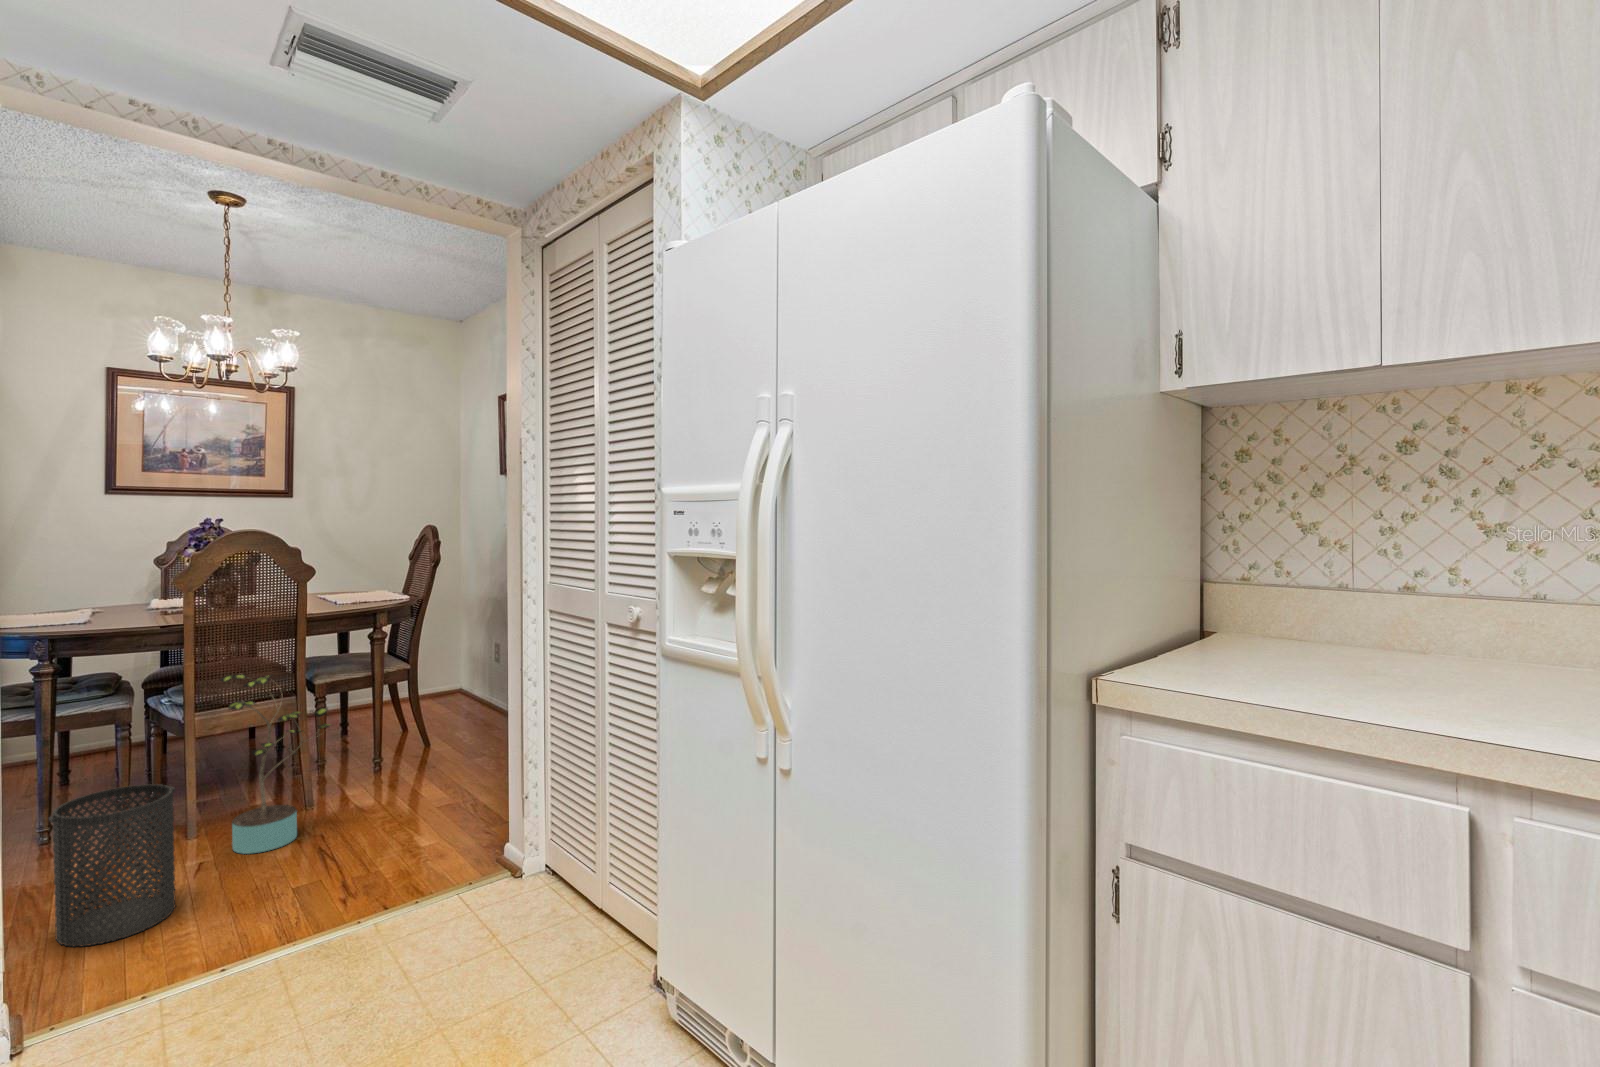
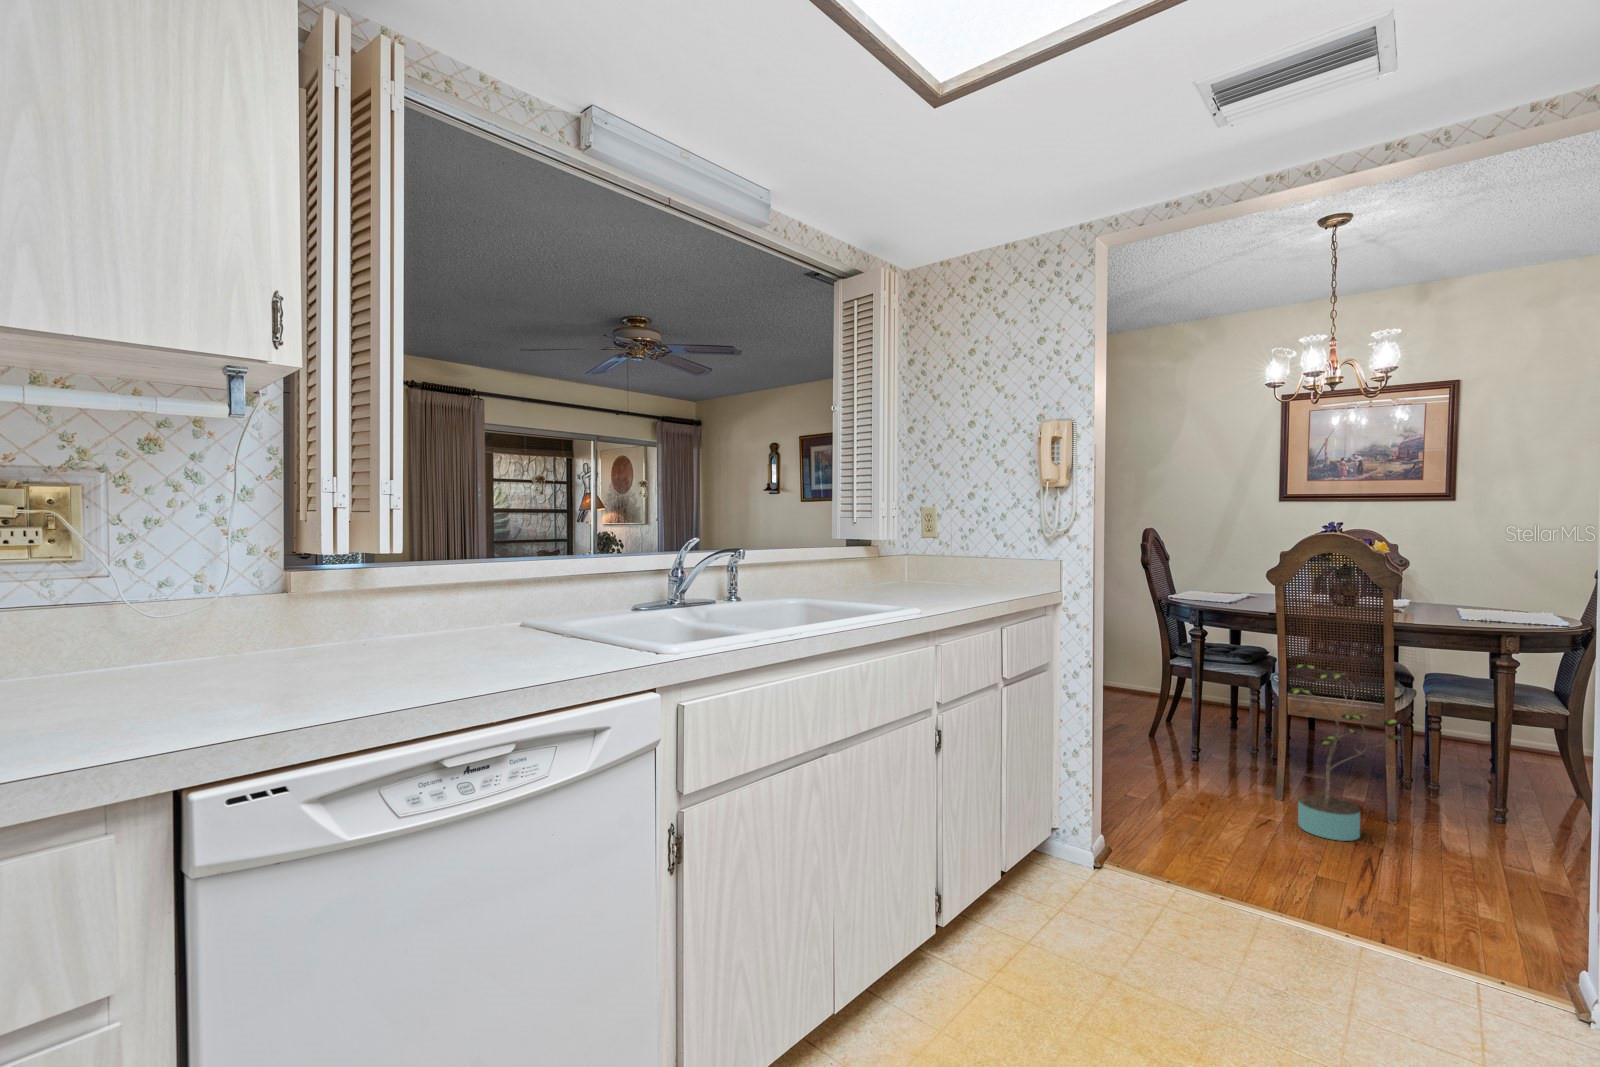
trash can: present [49,784,175,946] -> none [1150,727,1232,846]

